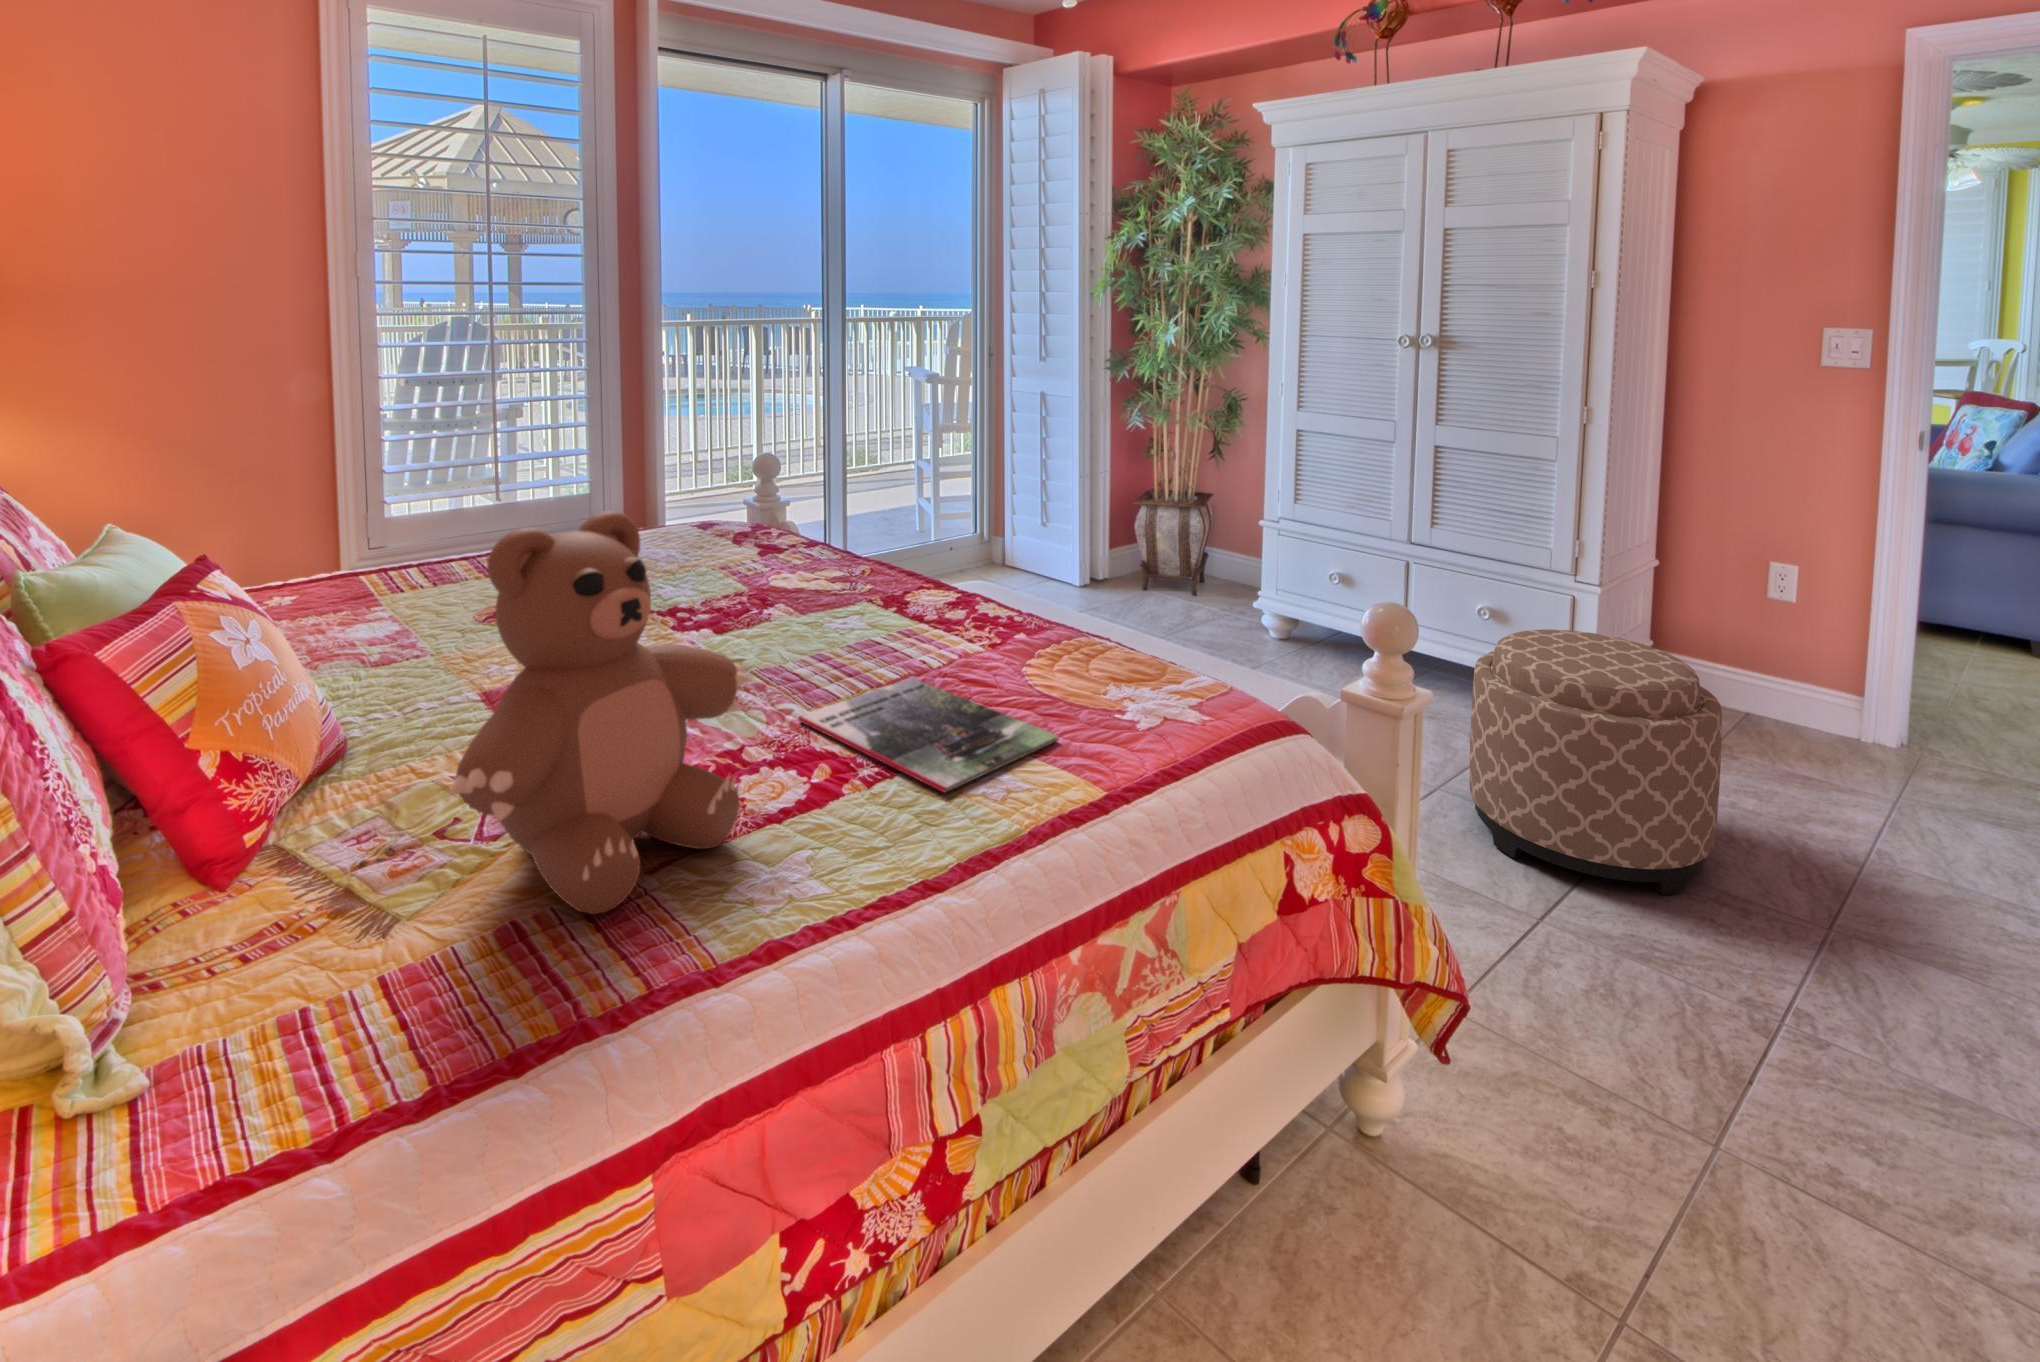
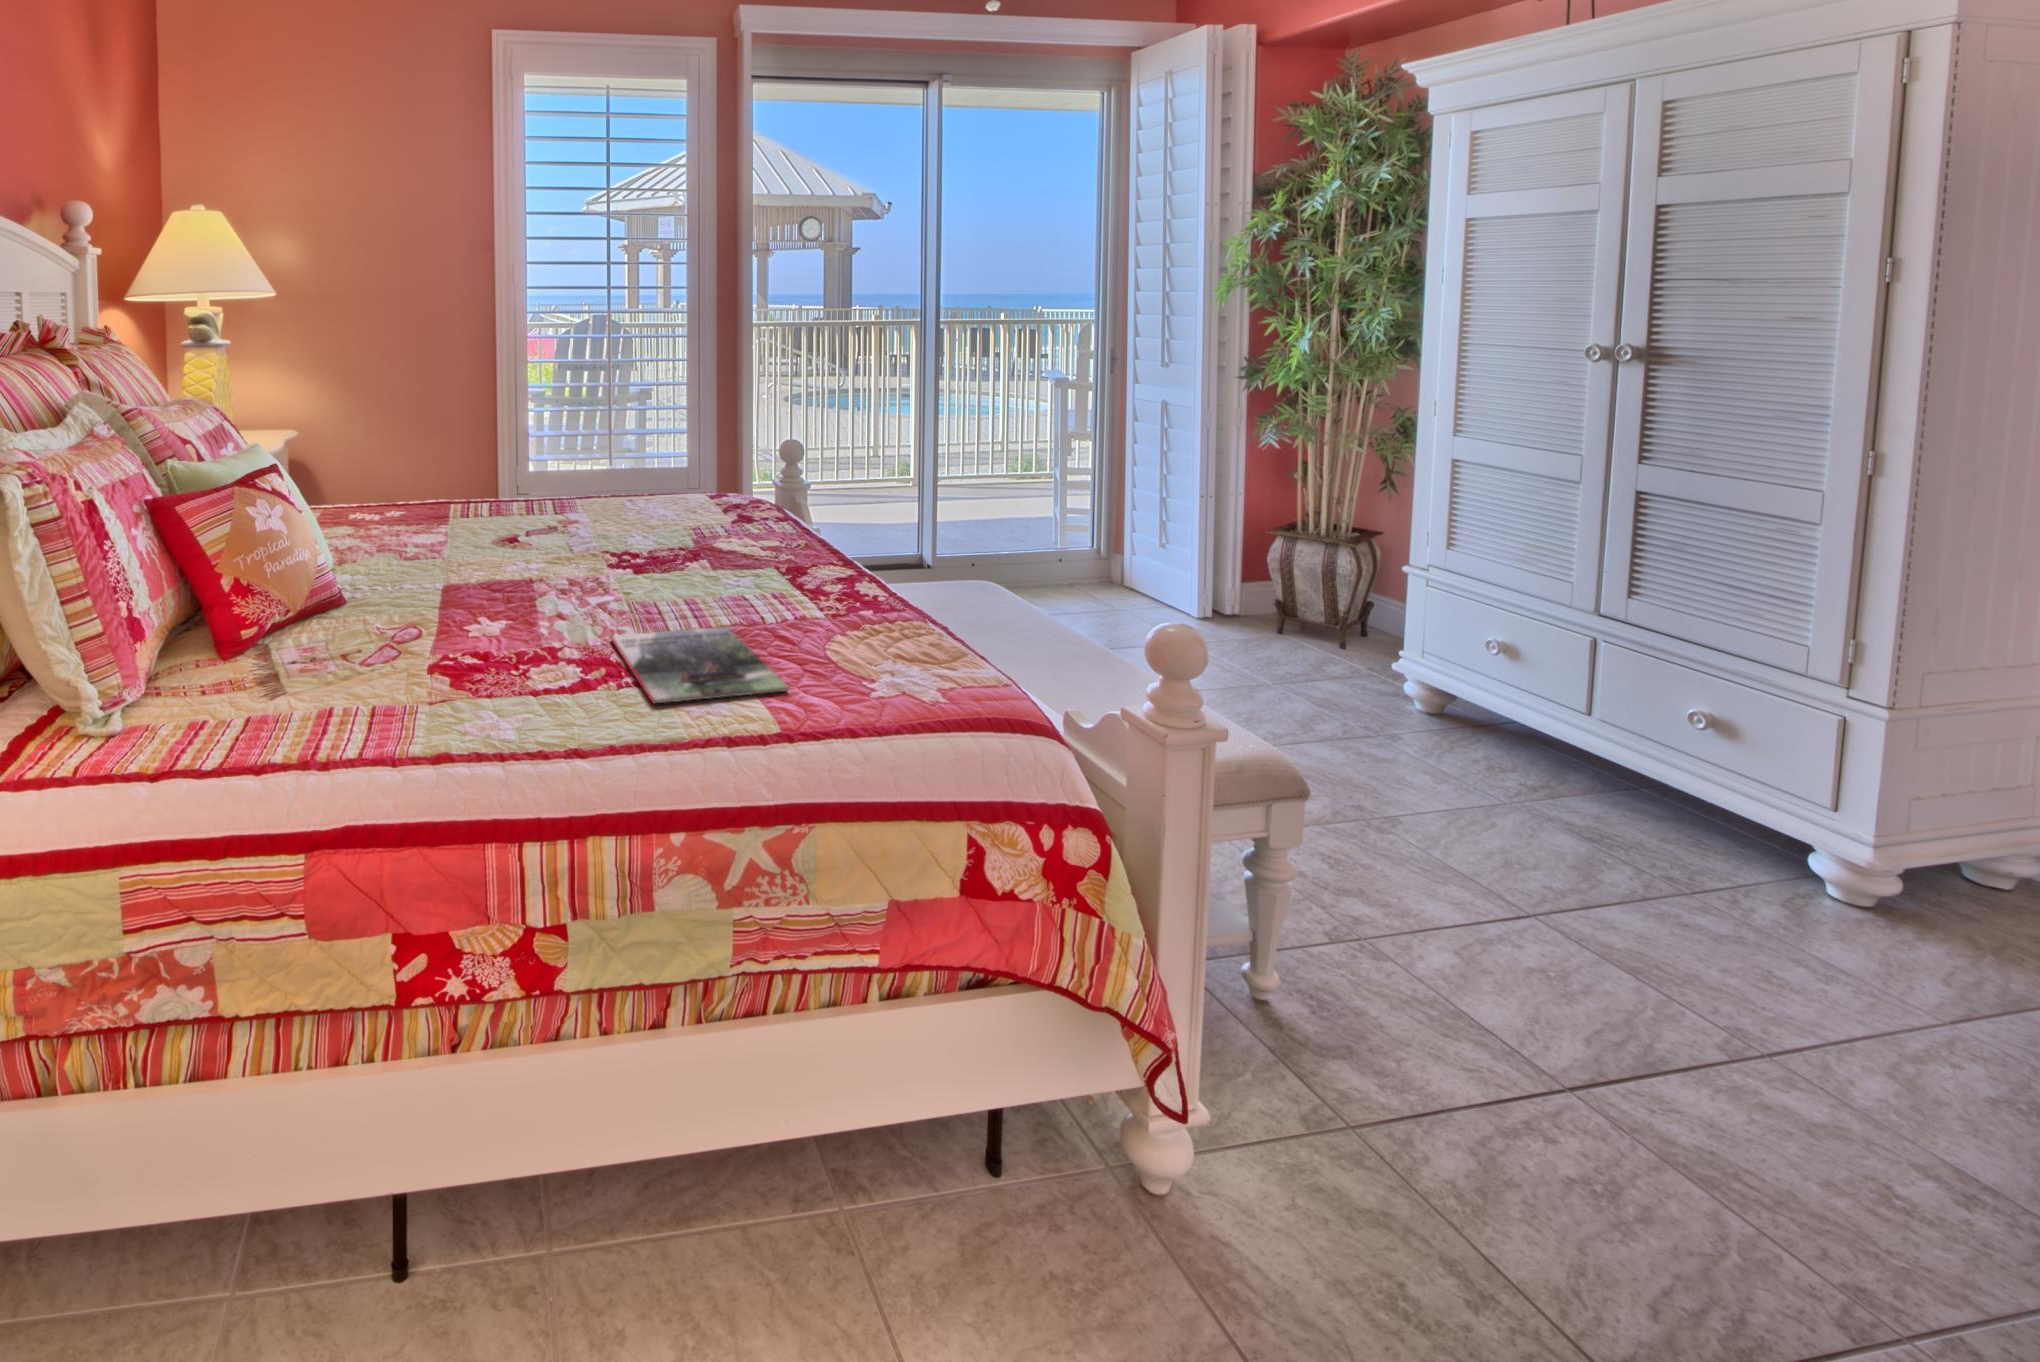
teddy bear: present [449,511,752,914] -> none [283,450,525,715]
ottoman: present [1470,630,1722,895] -> none [1546,741,1975,1140]

